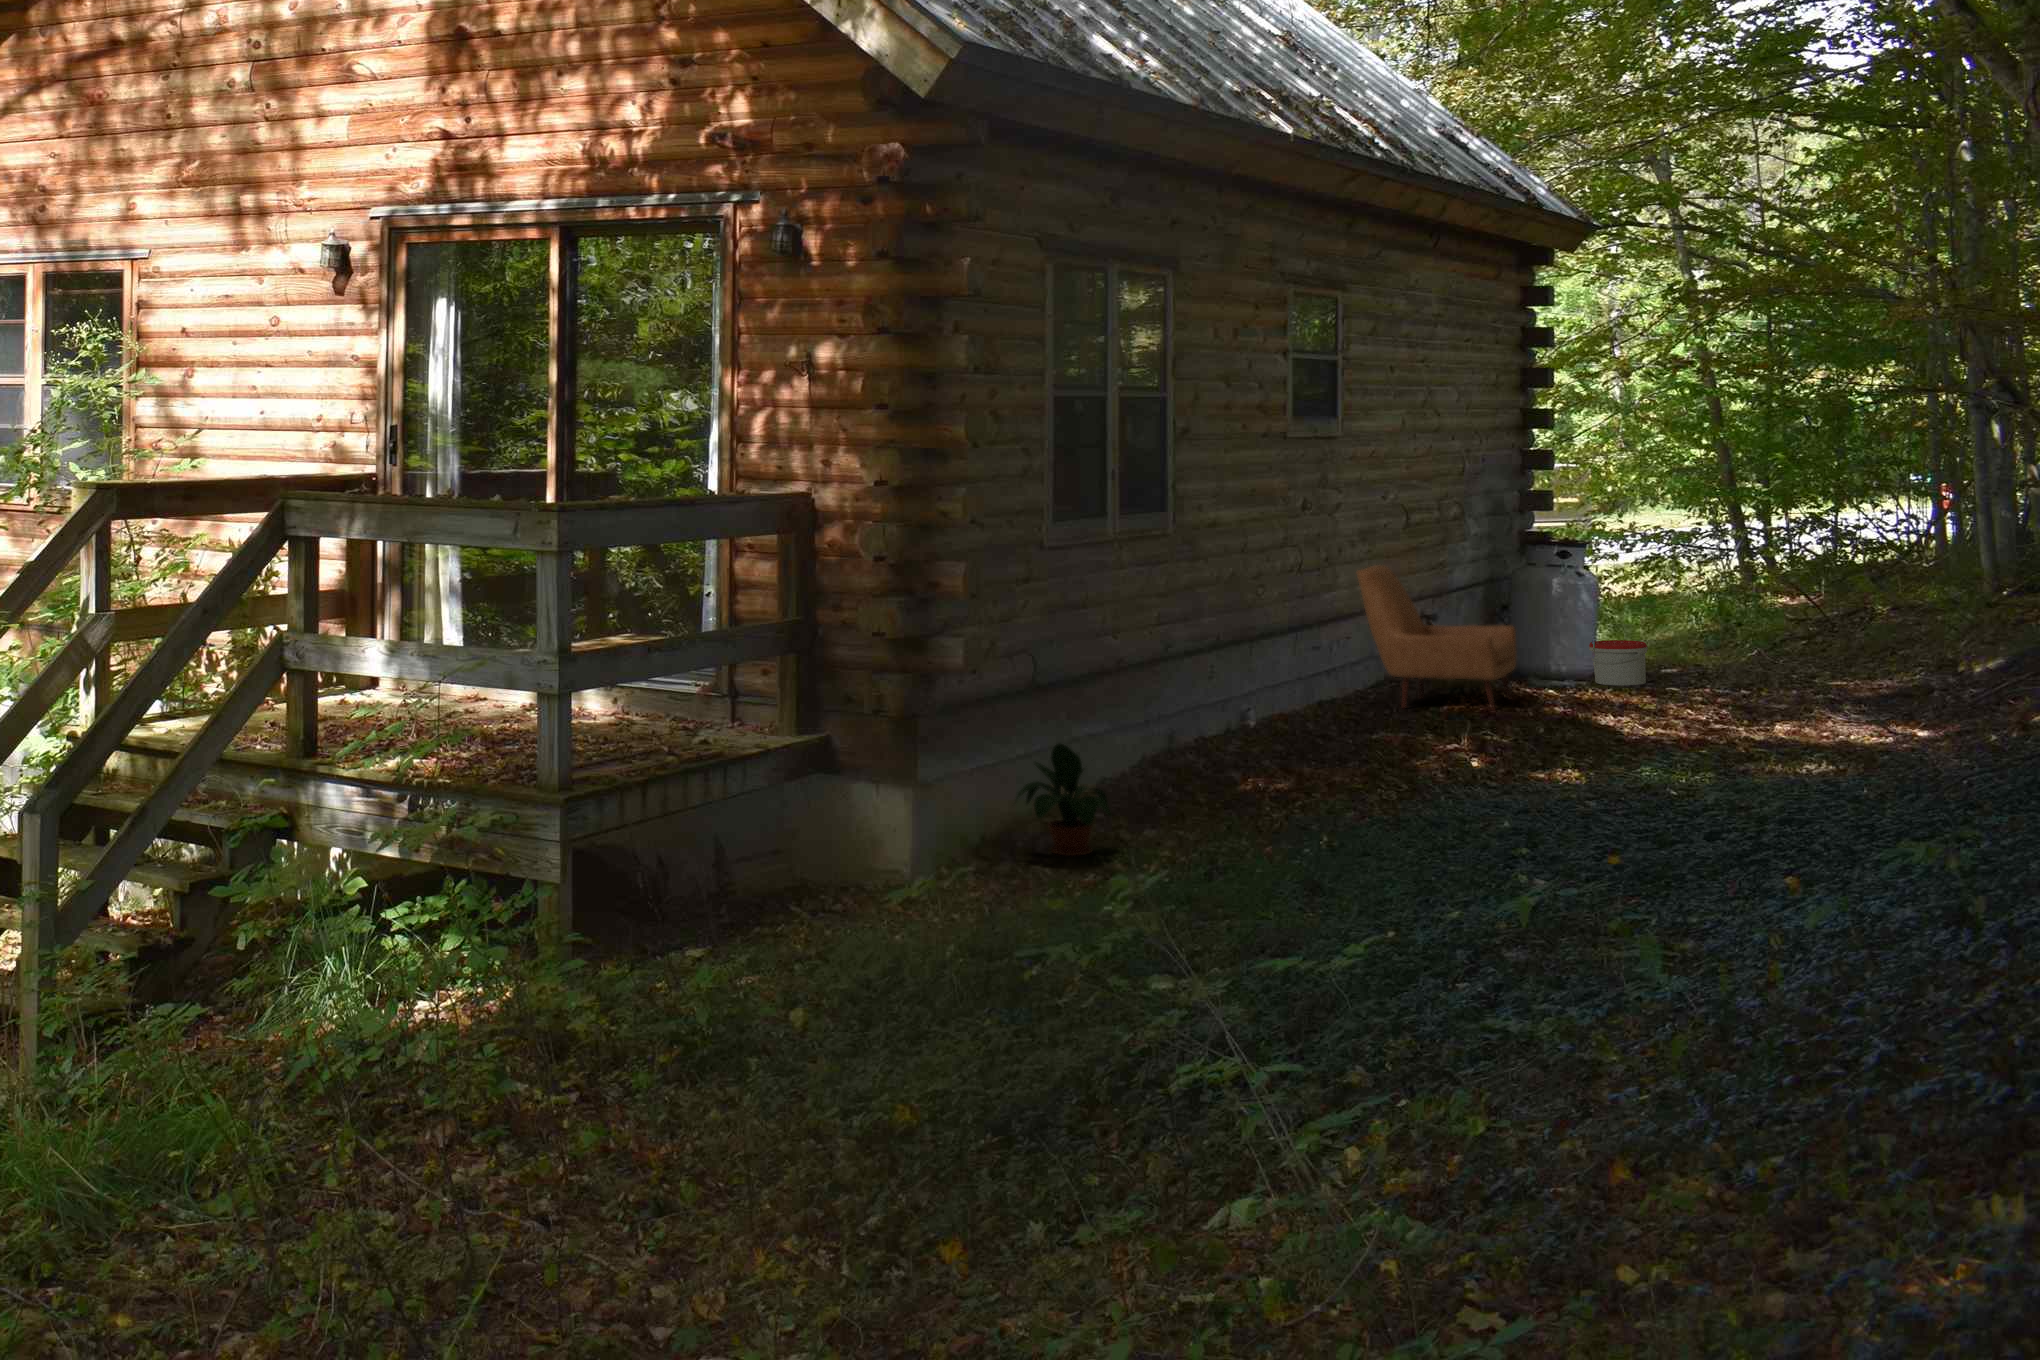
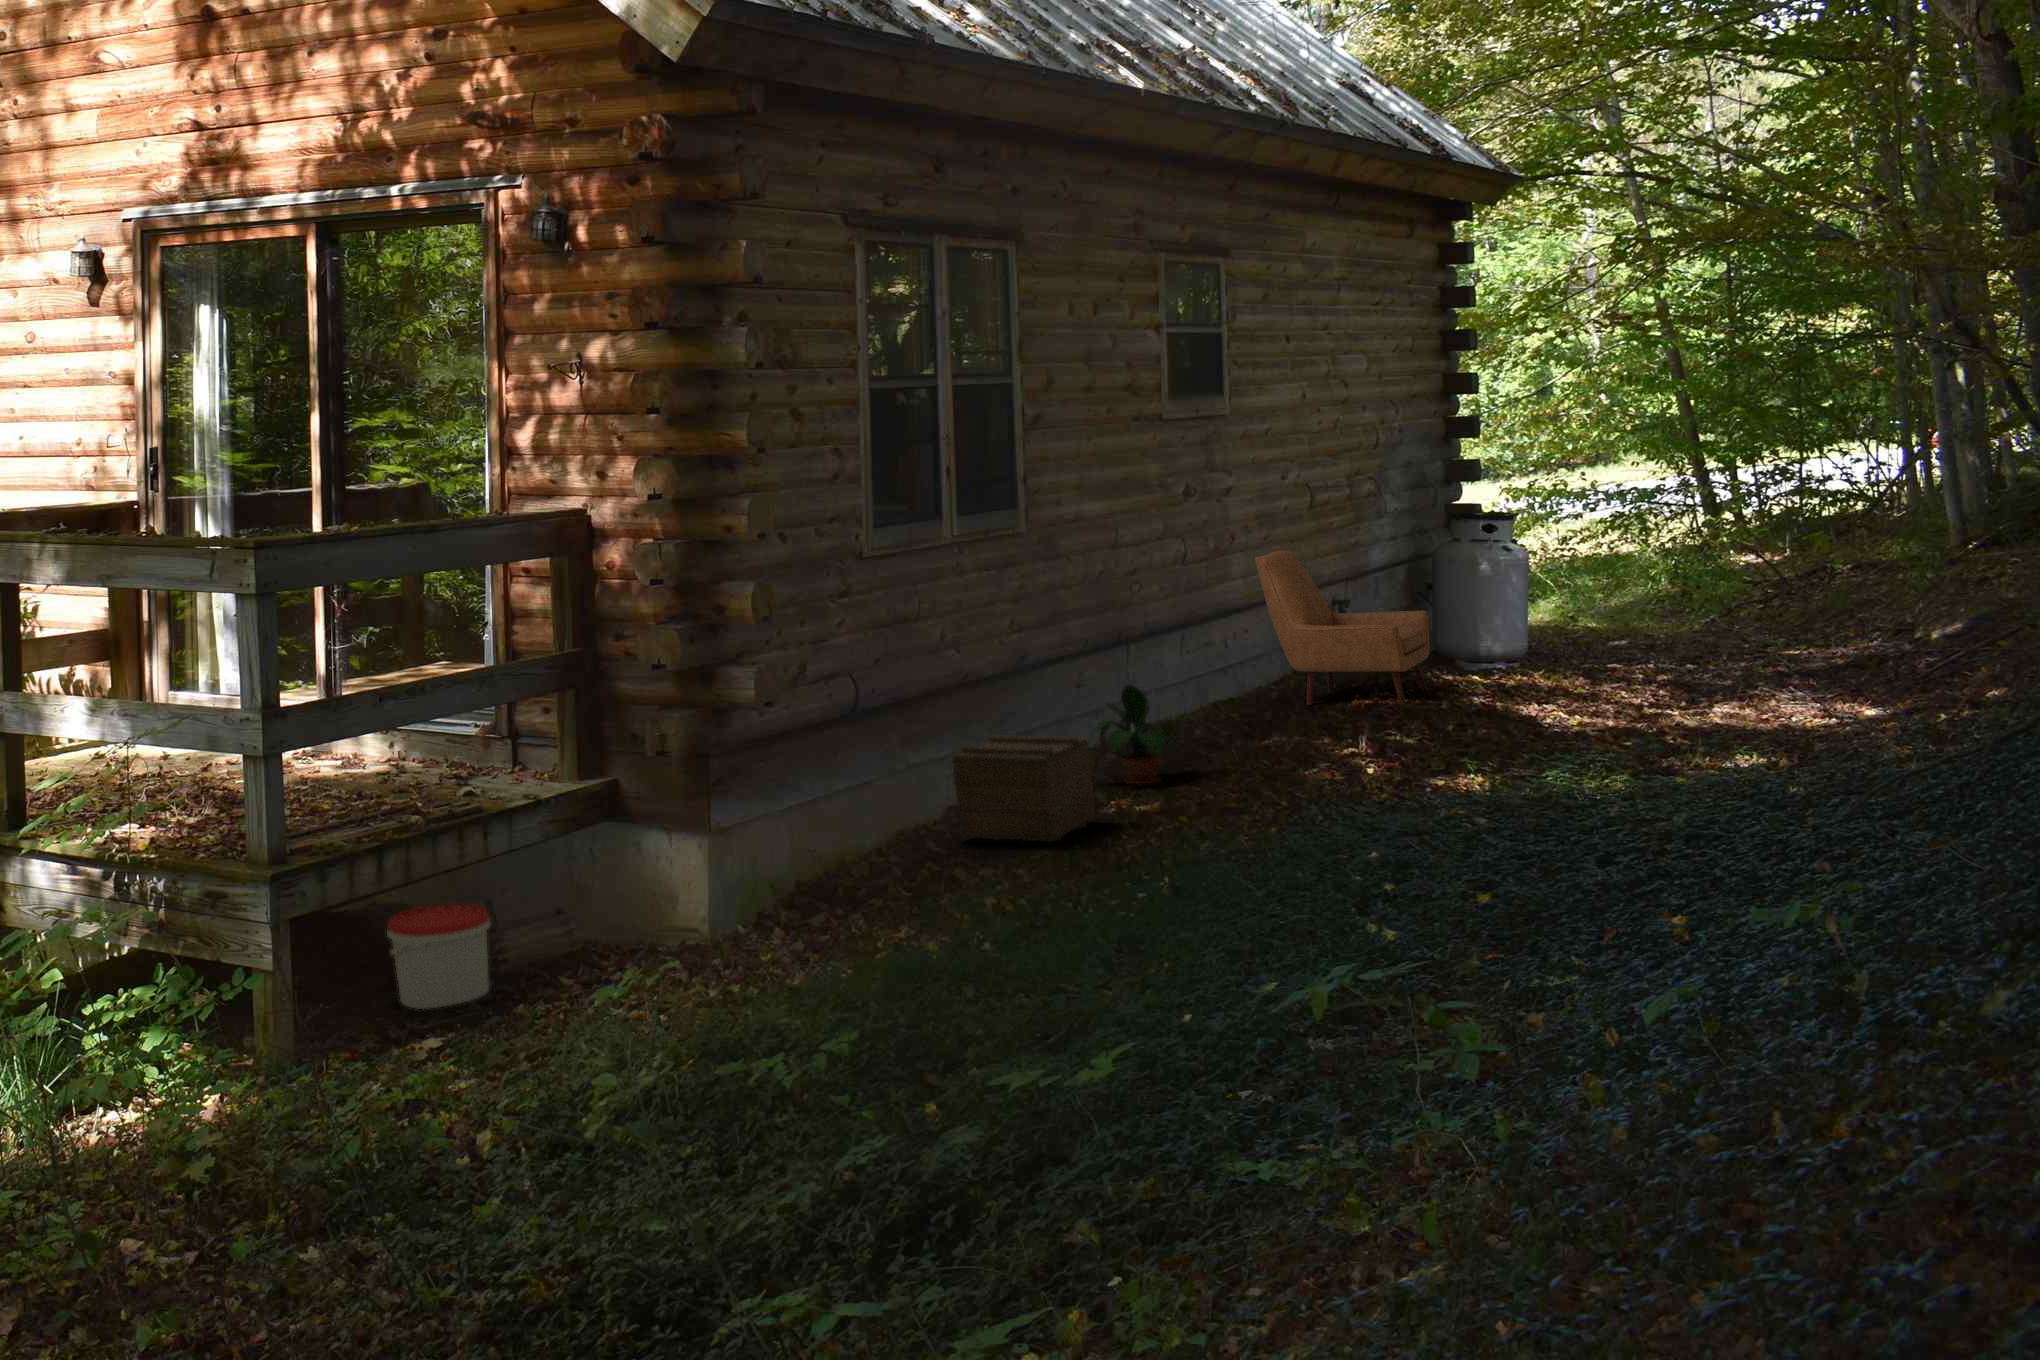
bucket: present [1589,640,1648,685] -> present [387,904,491,1009]
wooden crate: none [1111,717,1238,814] -> present [952,735,1095,841]
potted plant: present [1016,744,1111,856] -> present [1091,685,1177,784]

